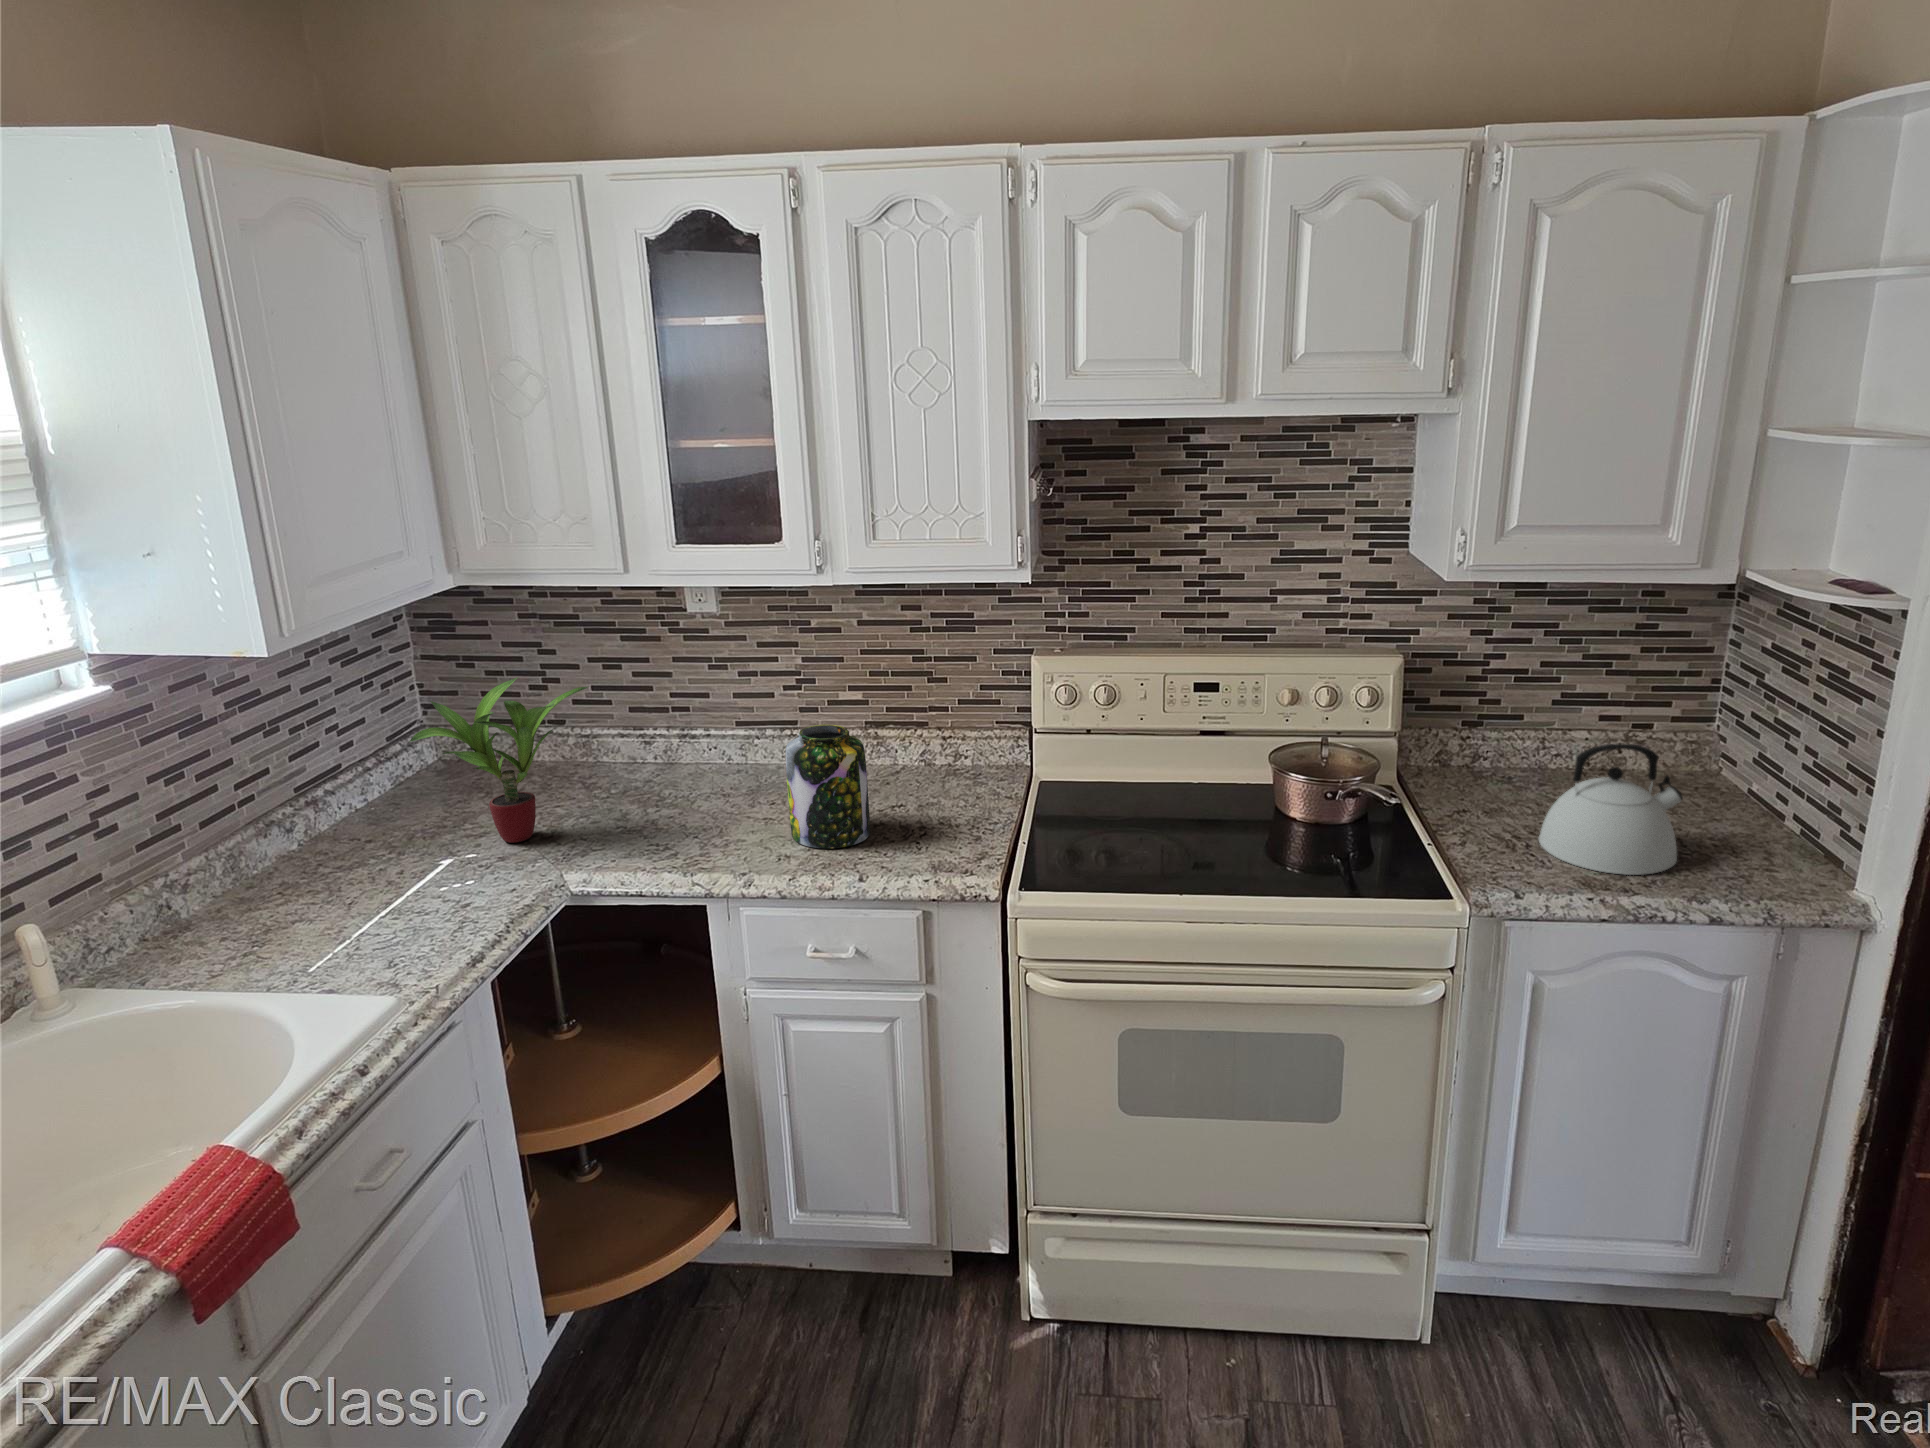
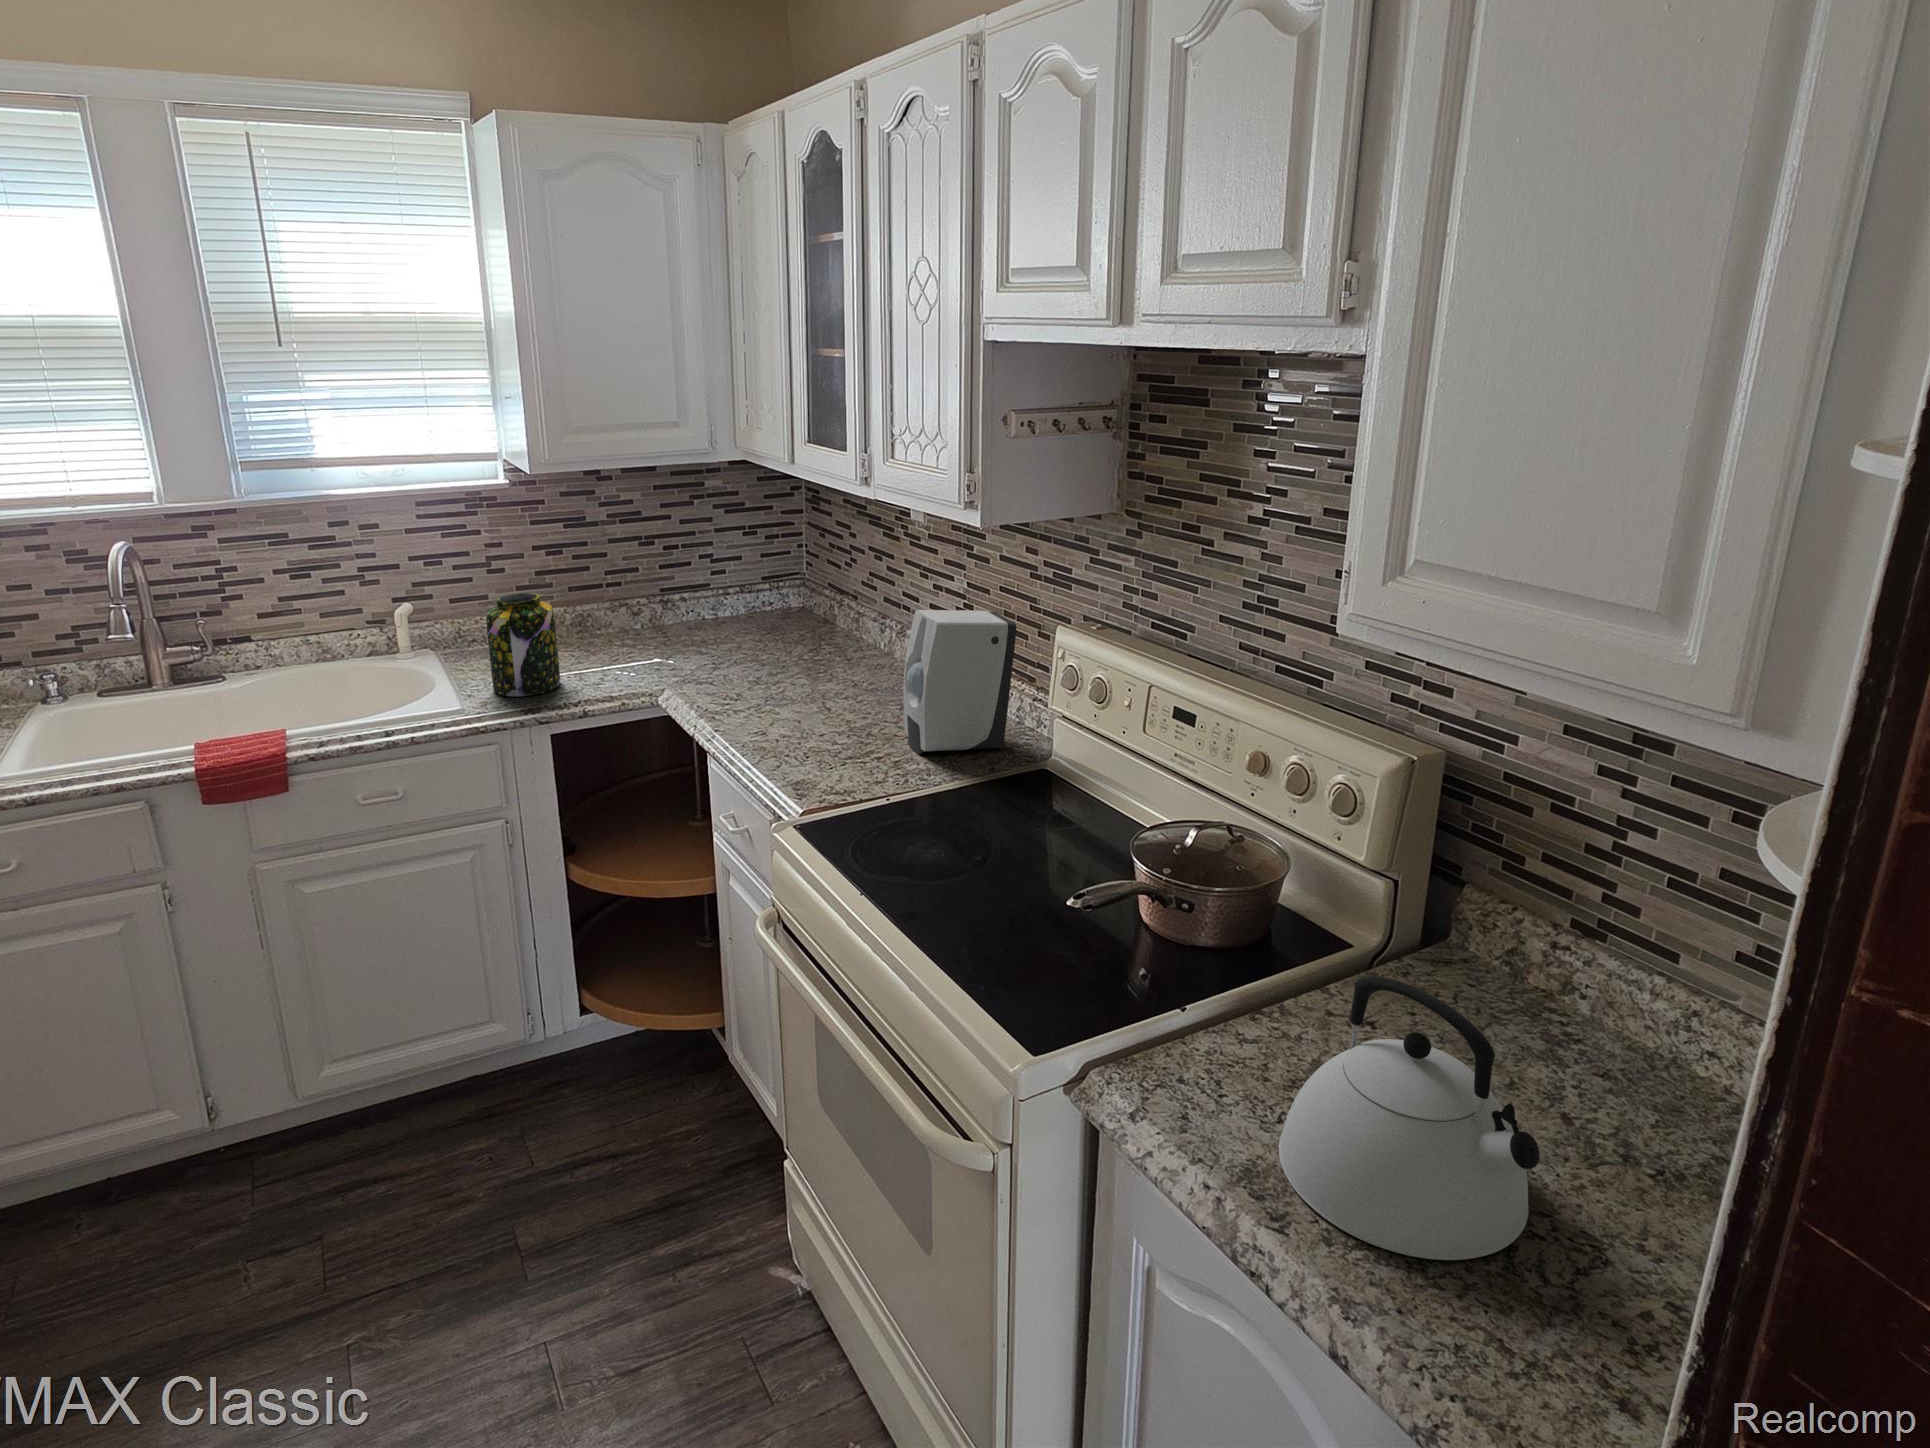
soap dispenser: none [891,668,974,814] -> present [903,610,1016,754]
potted plant: present [409,677,588,843] -> none [646,539,765,664]
jar: present [786,725,870,848] -> present [486,593,560,696]

